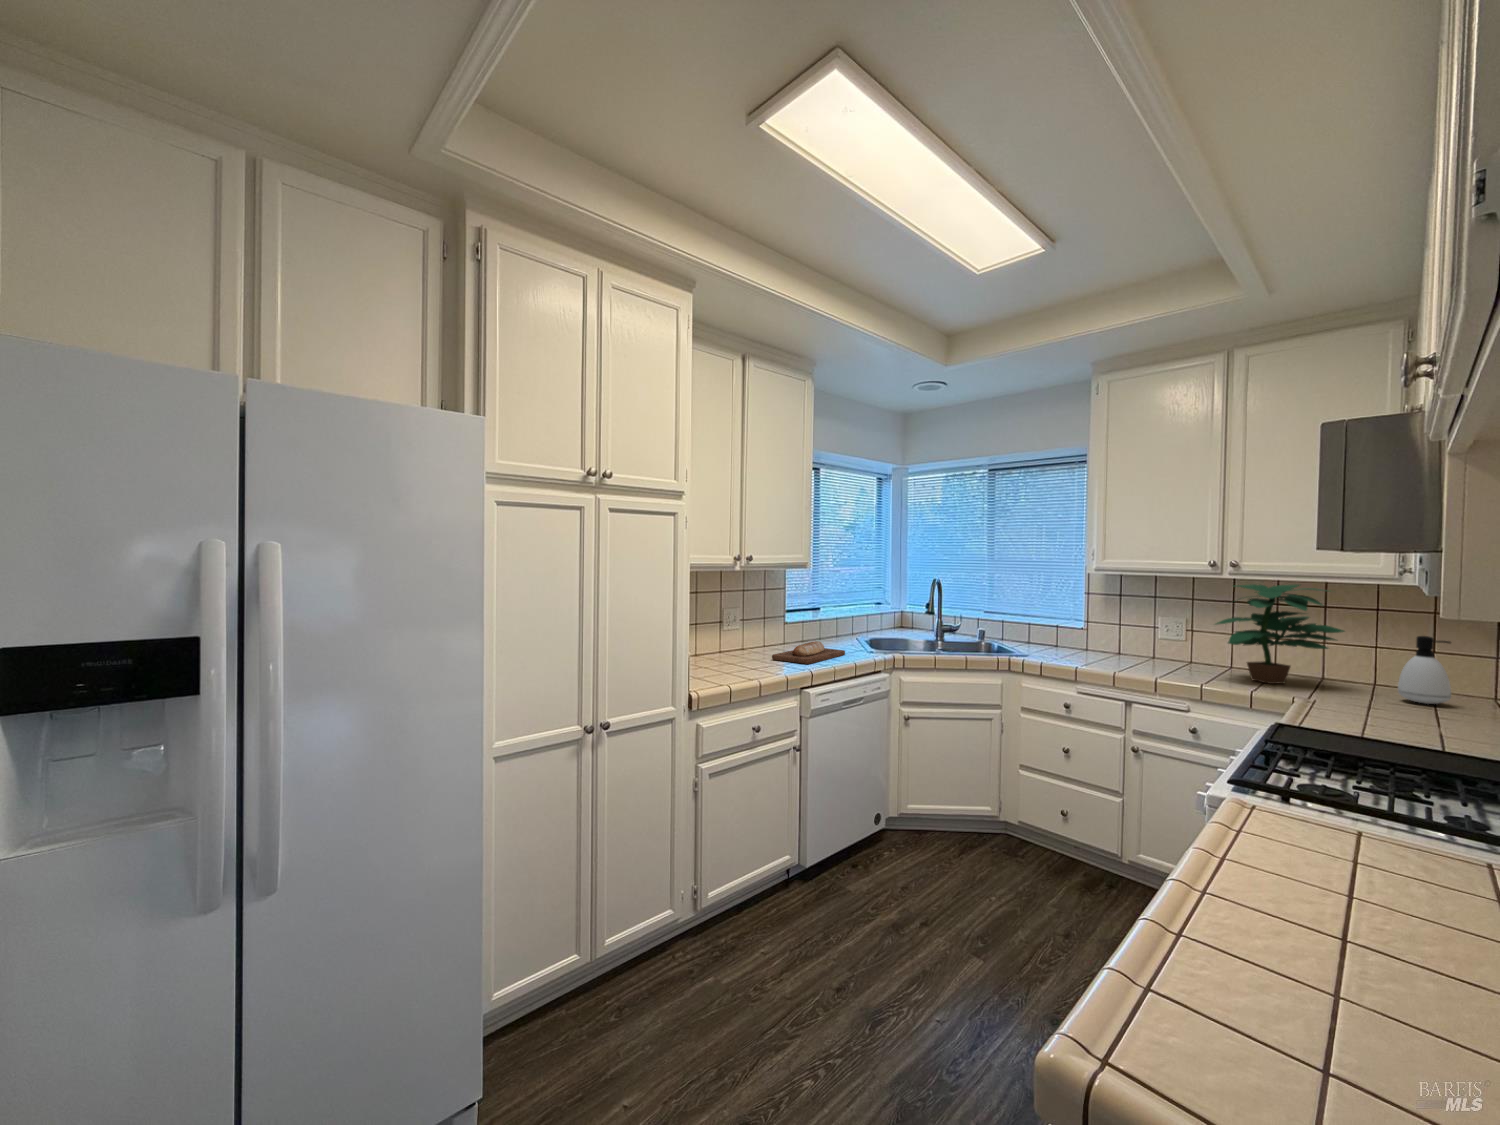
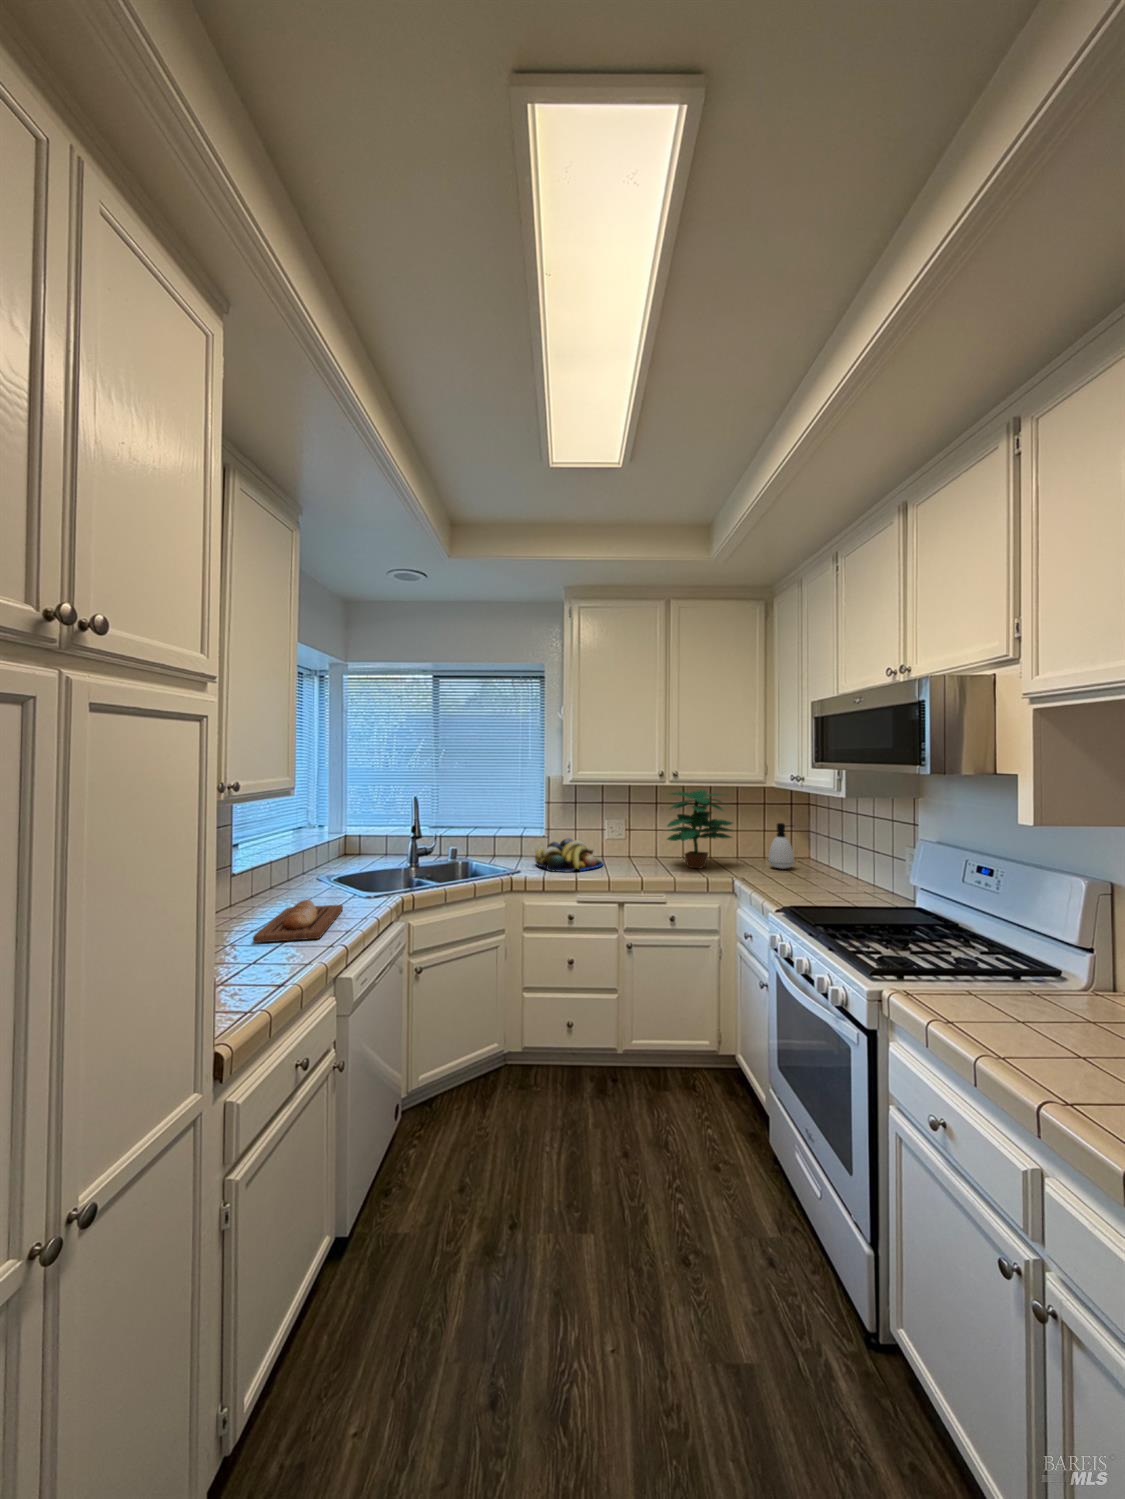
fruit bowl: none [1055,631,1140,664] -> present [535,838,603,872]

